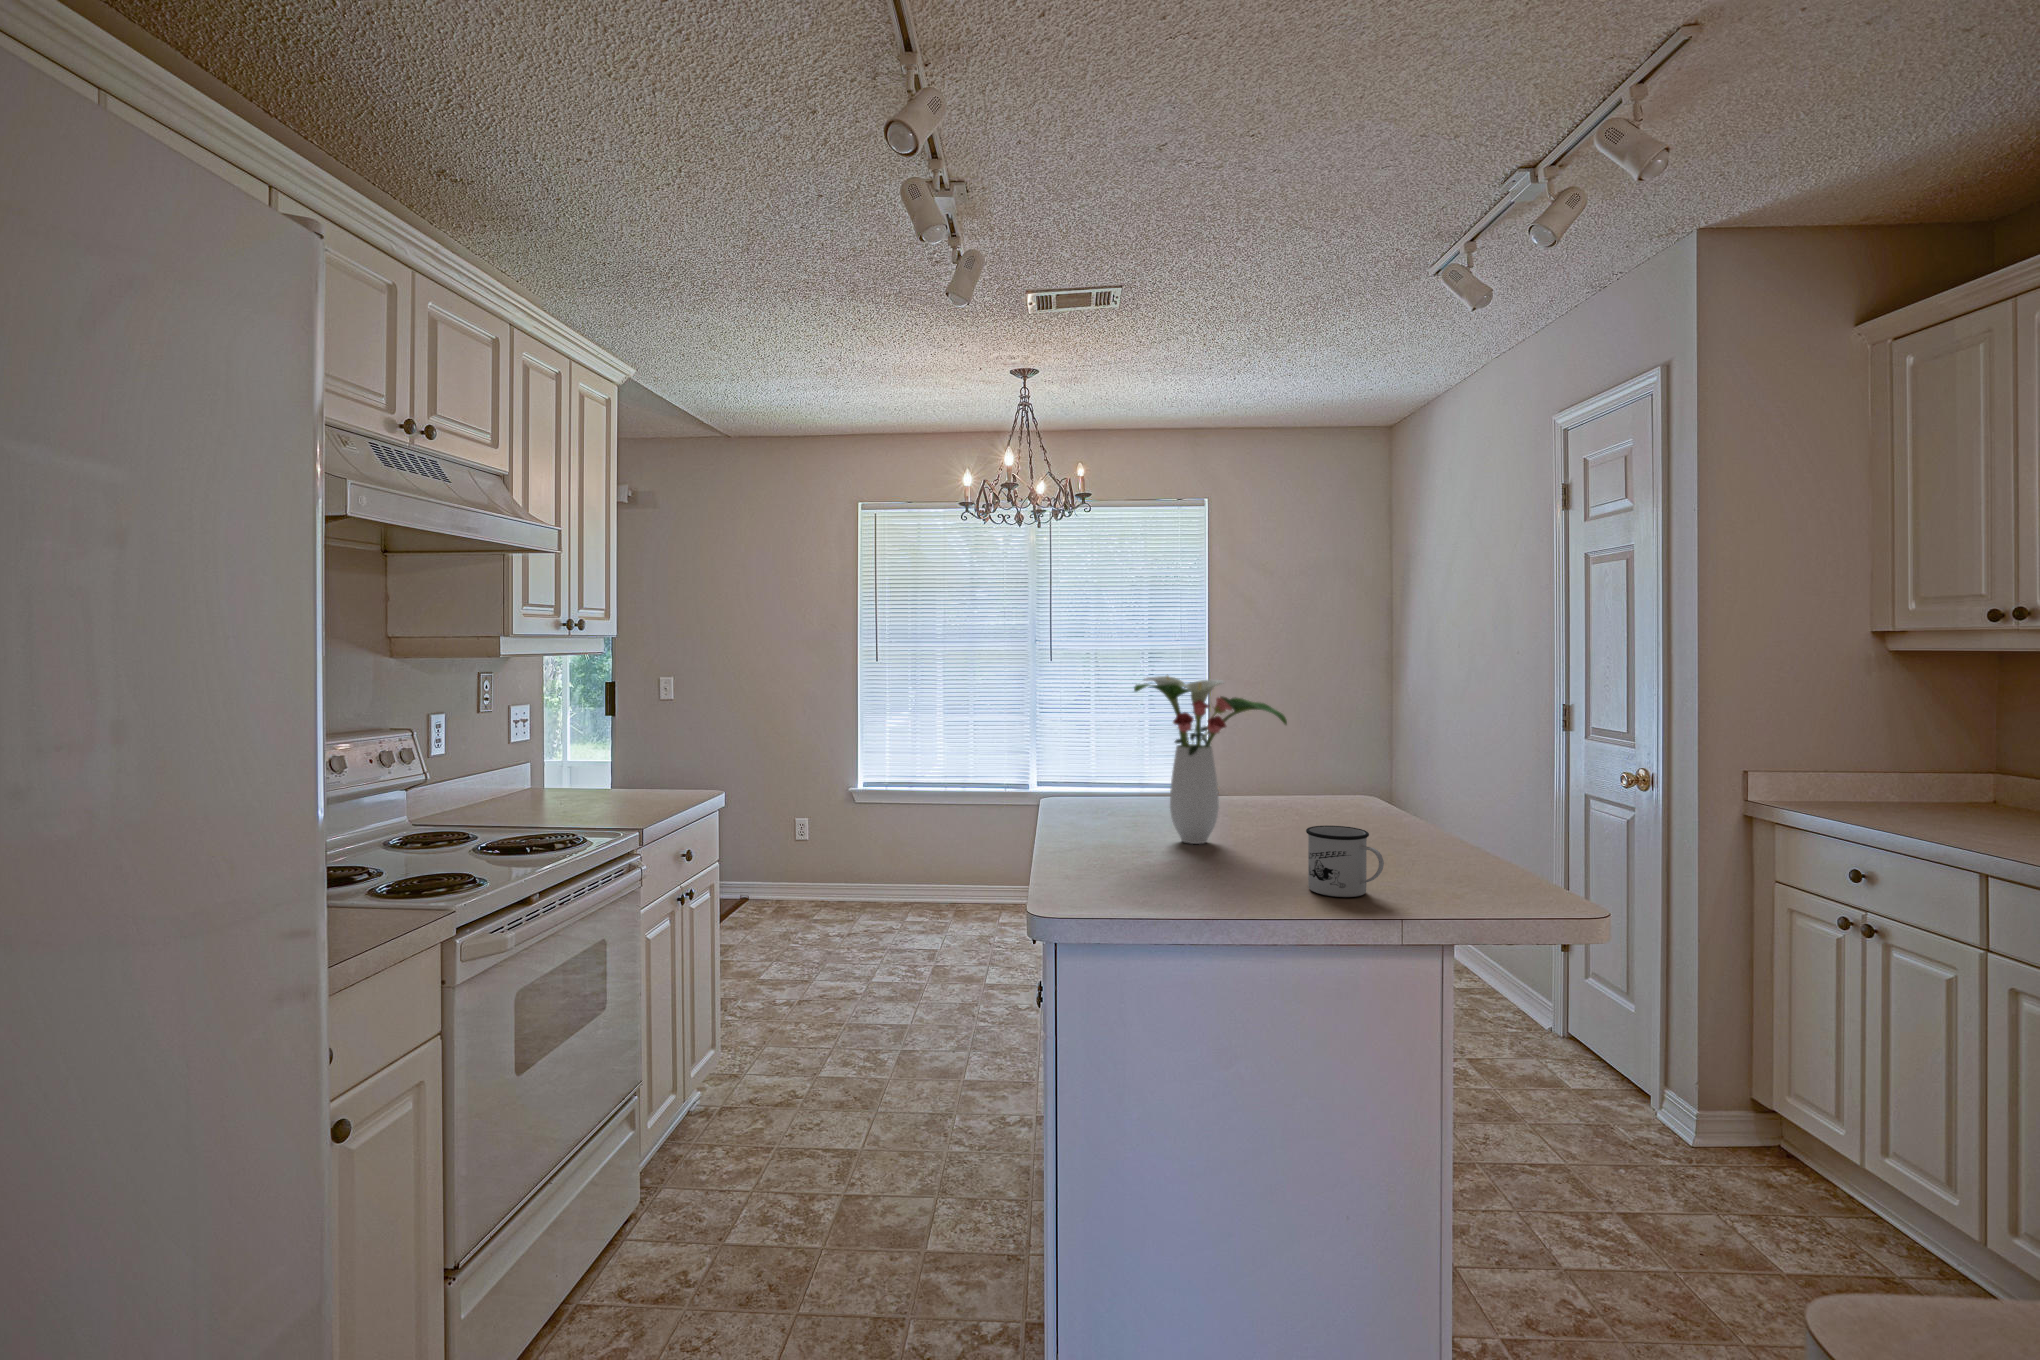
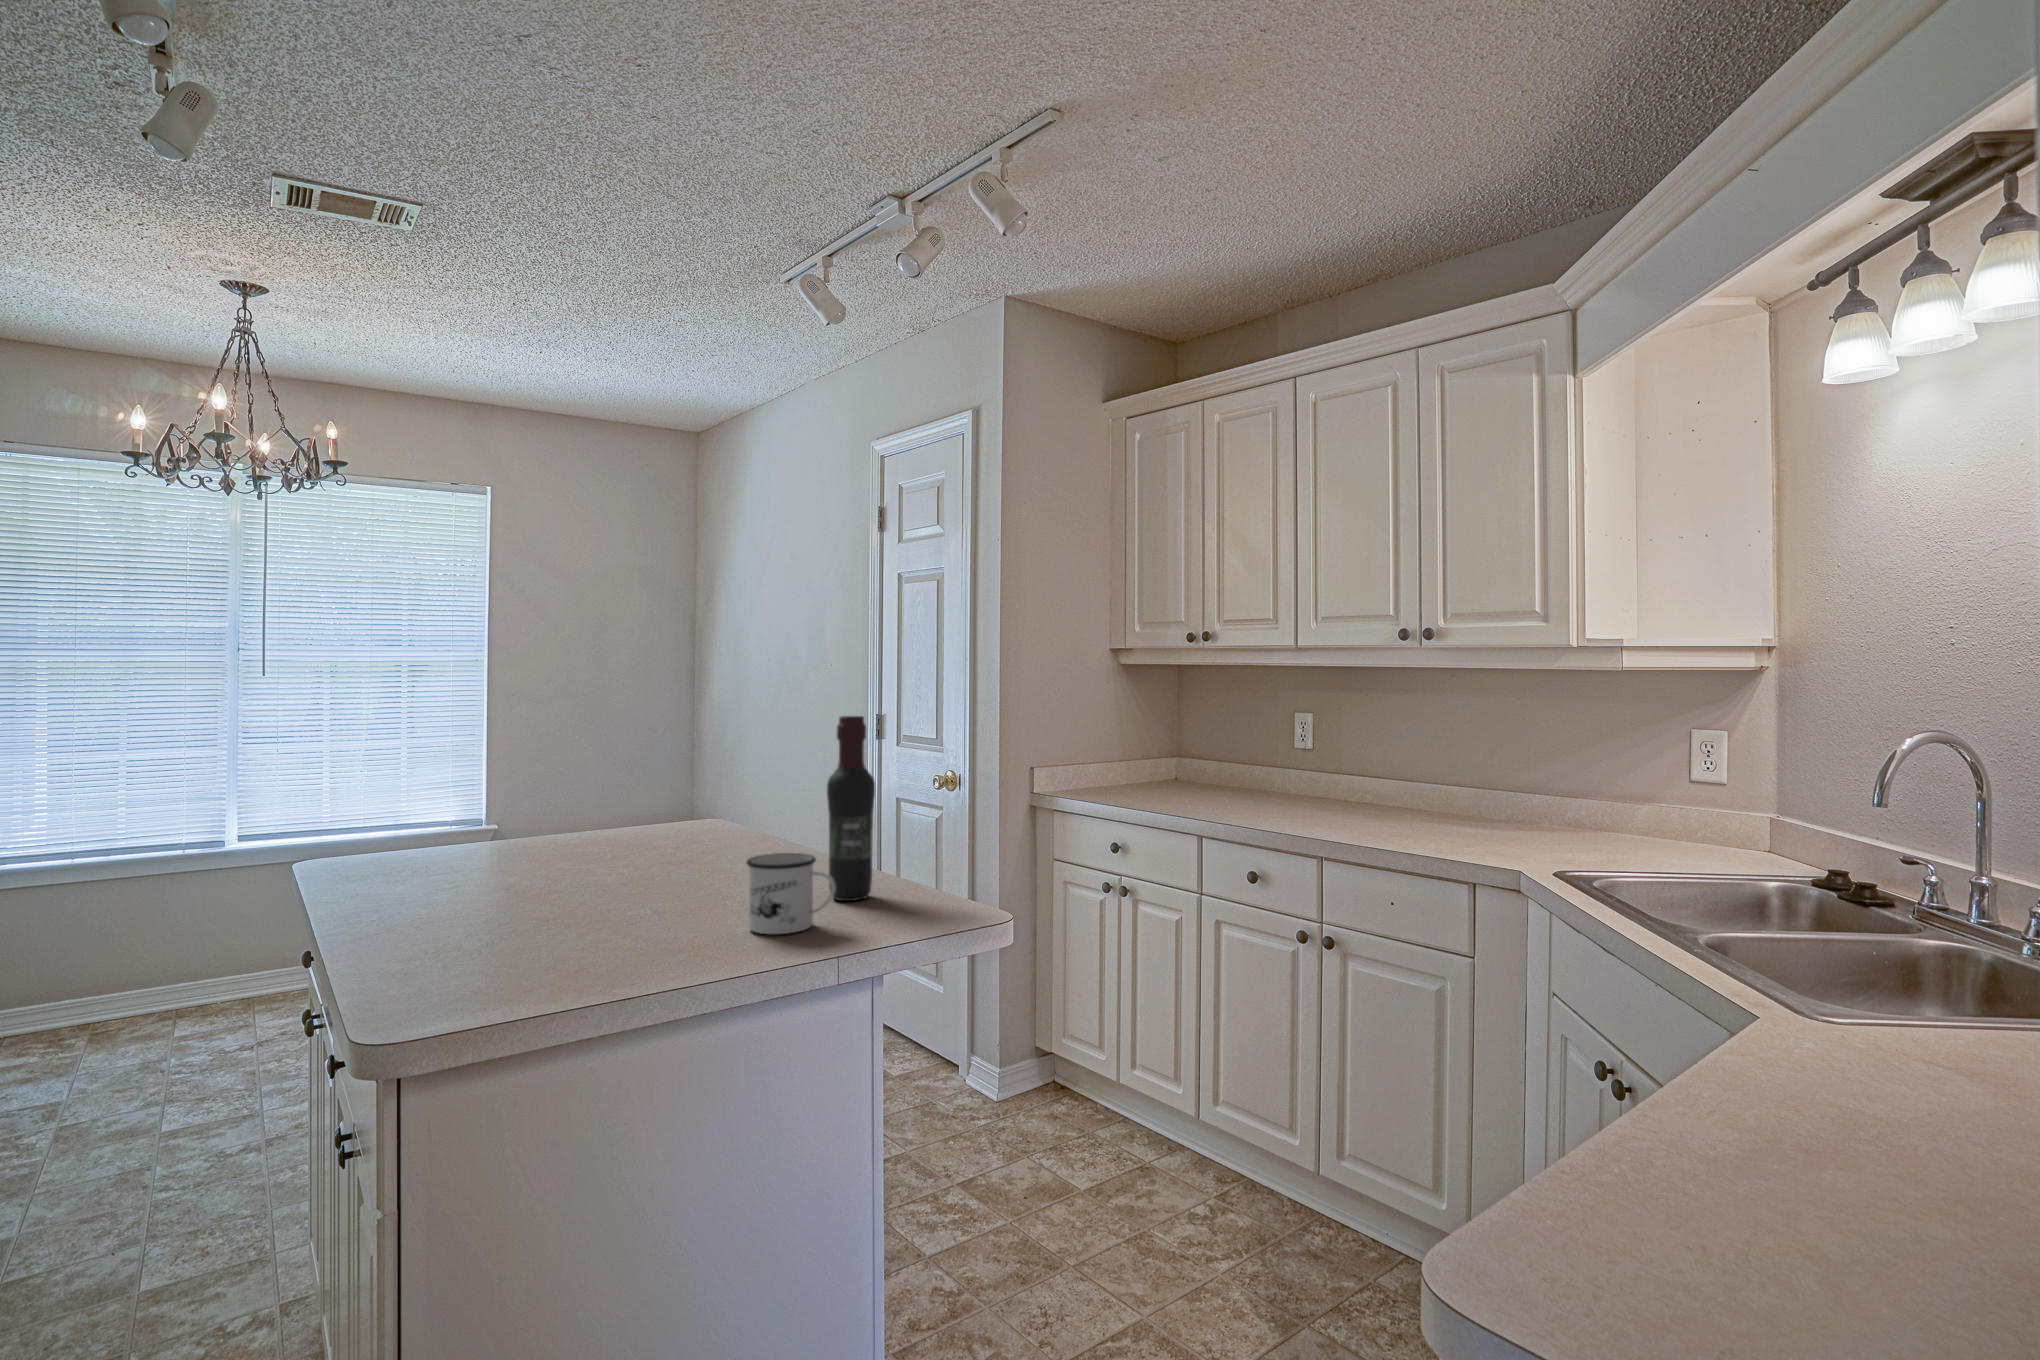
flower arrangement: present [1134,676,1287,844] -> none [494,686,698,902]
wine bottle: none [1398,706,1447,881] -> present [827,716,875,901]

